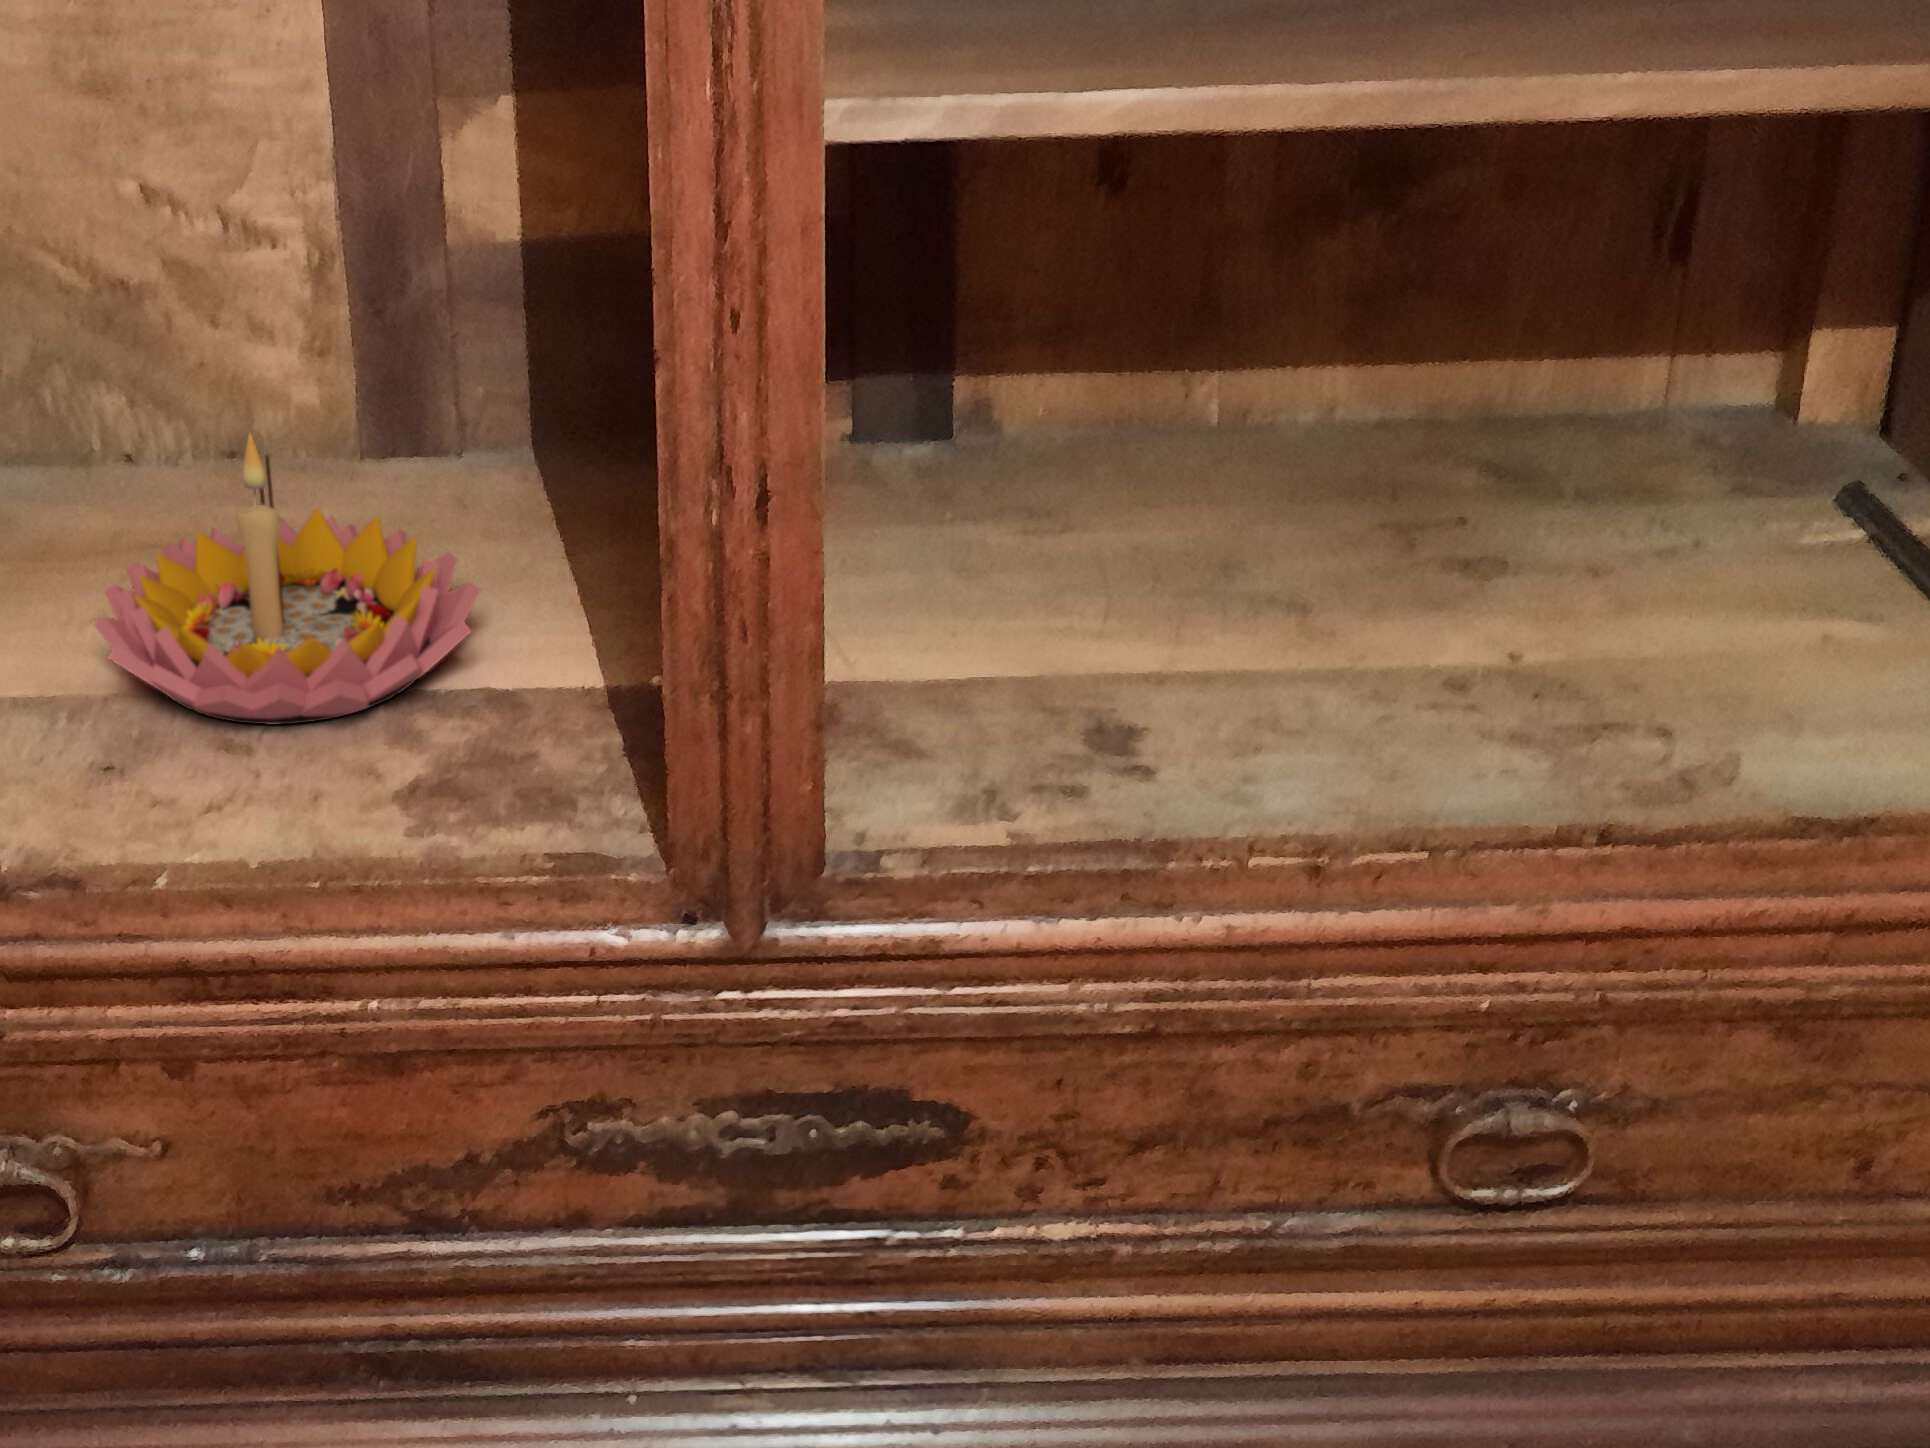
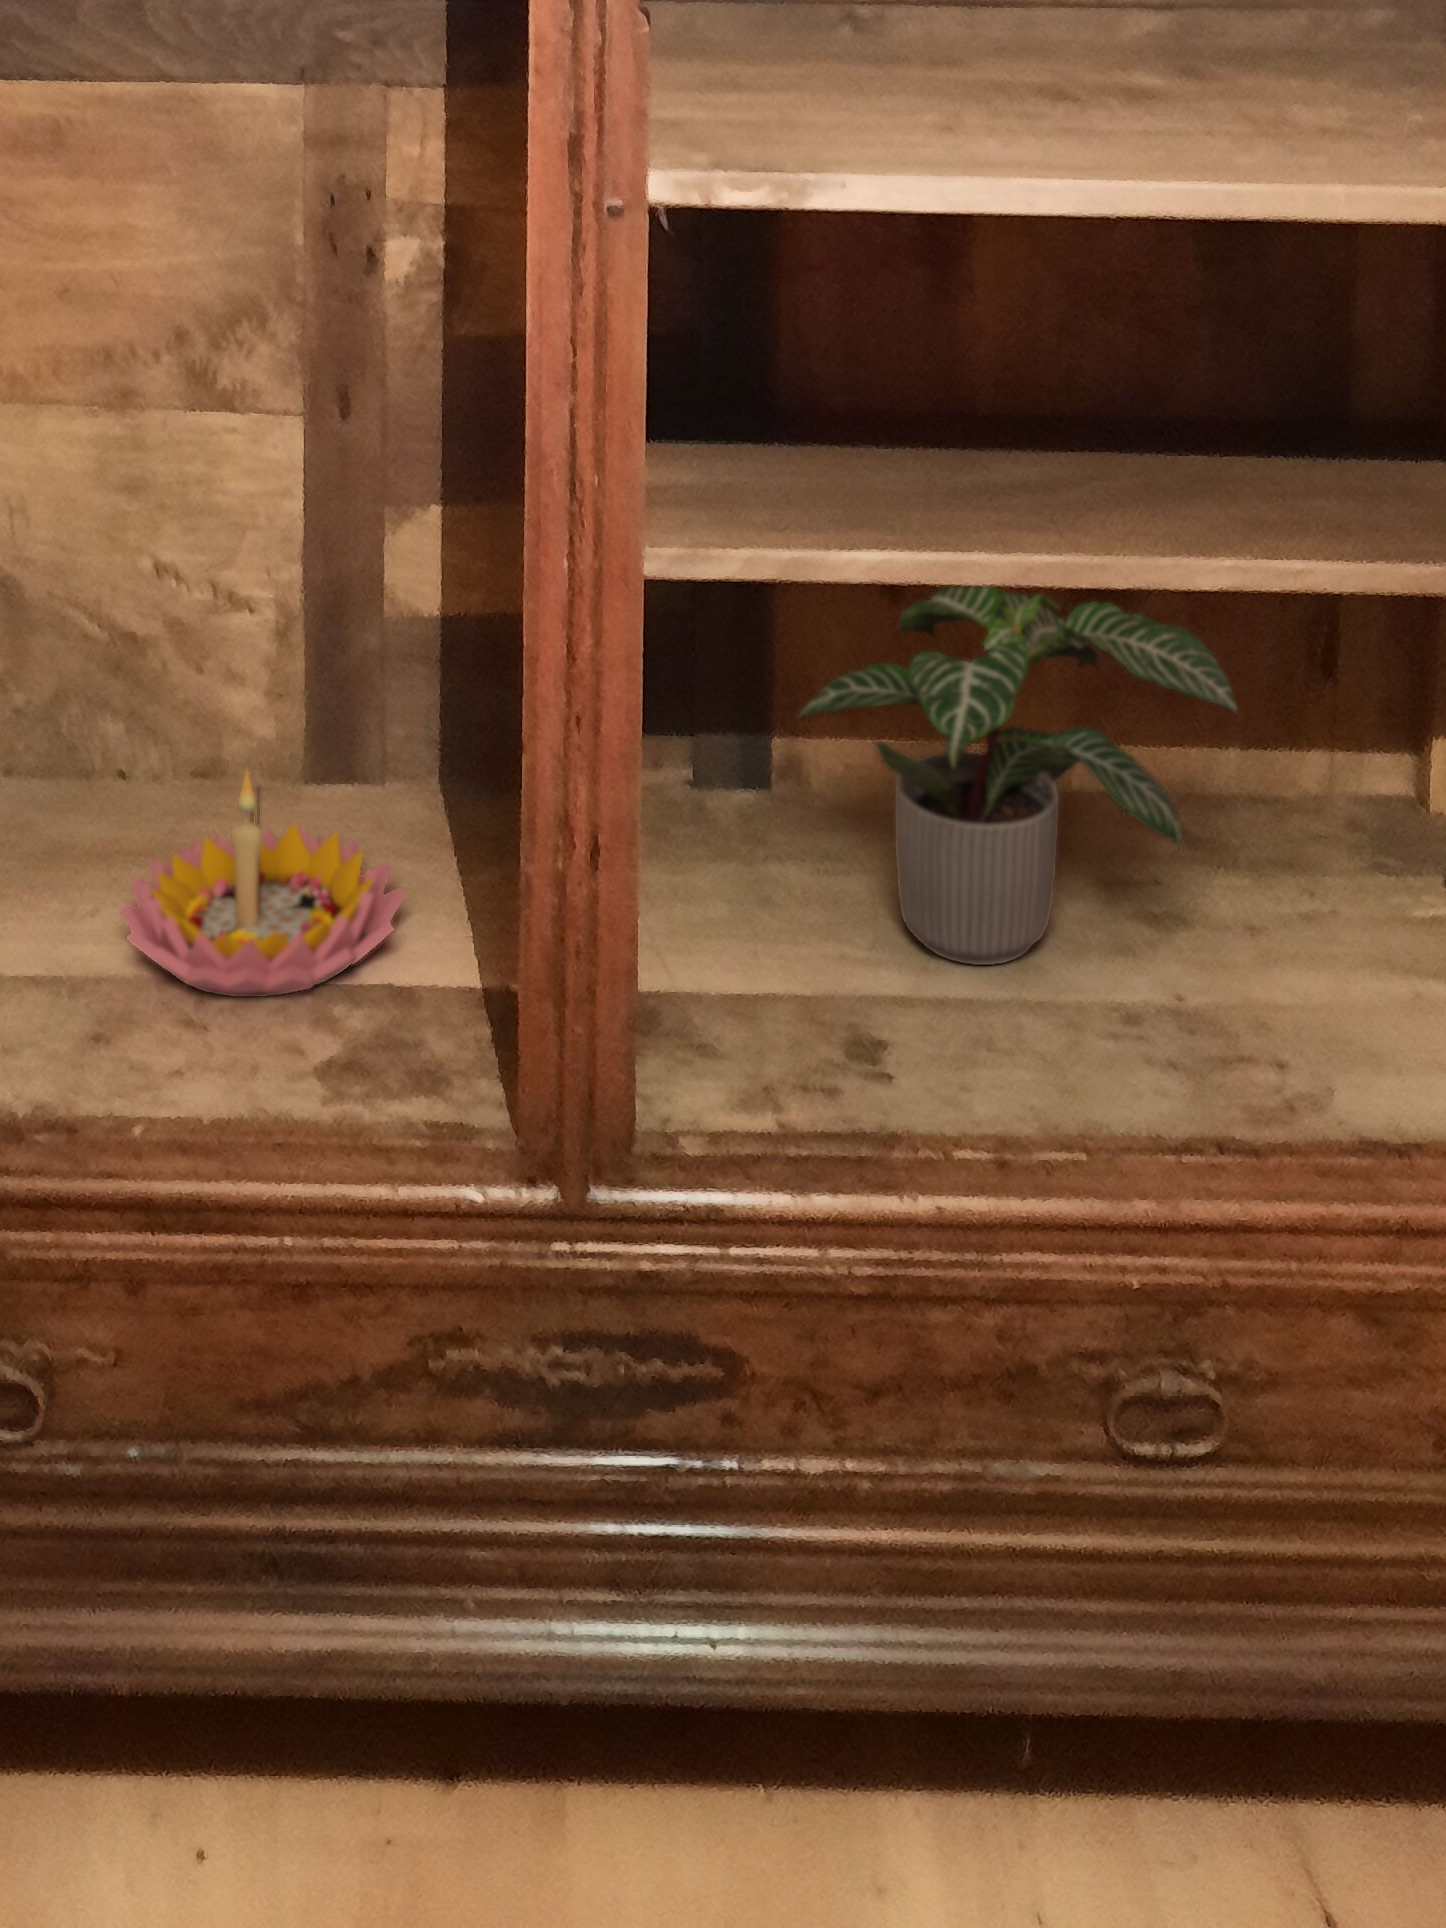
potted plant: none [1010,105,1644,641] -> present [797,587,1238,965]

